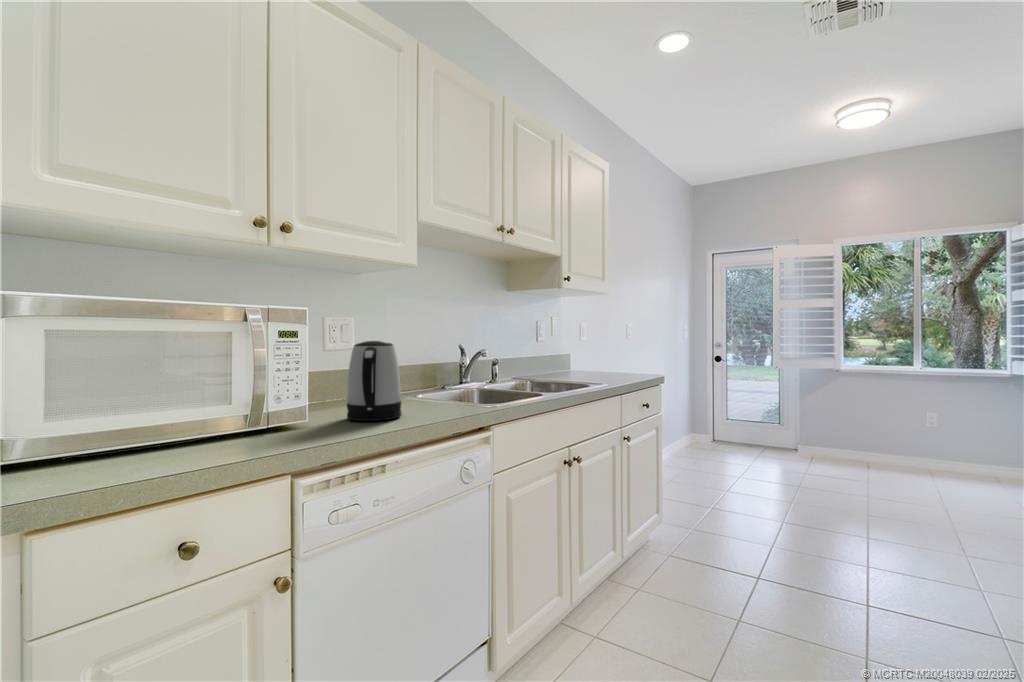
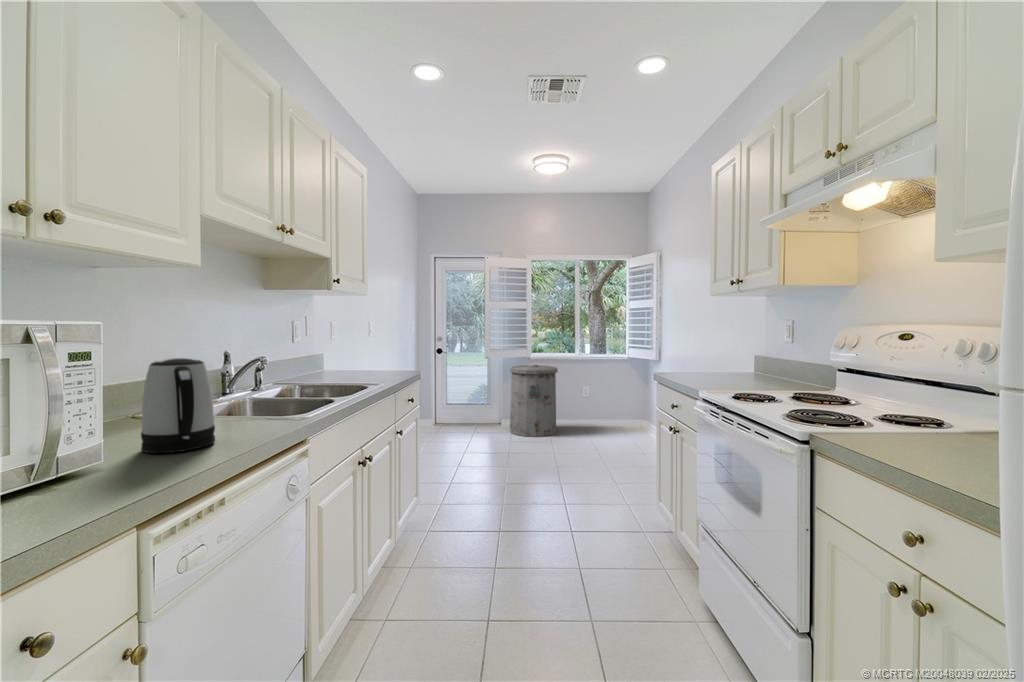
trash can: none [809,380,886,475] -> present [510,365,558,437]

